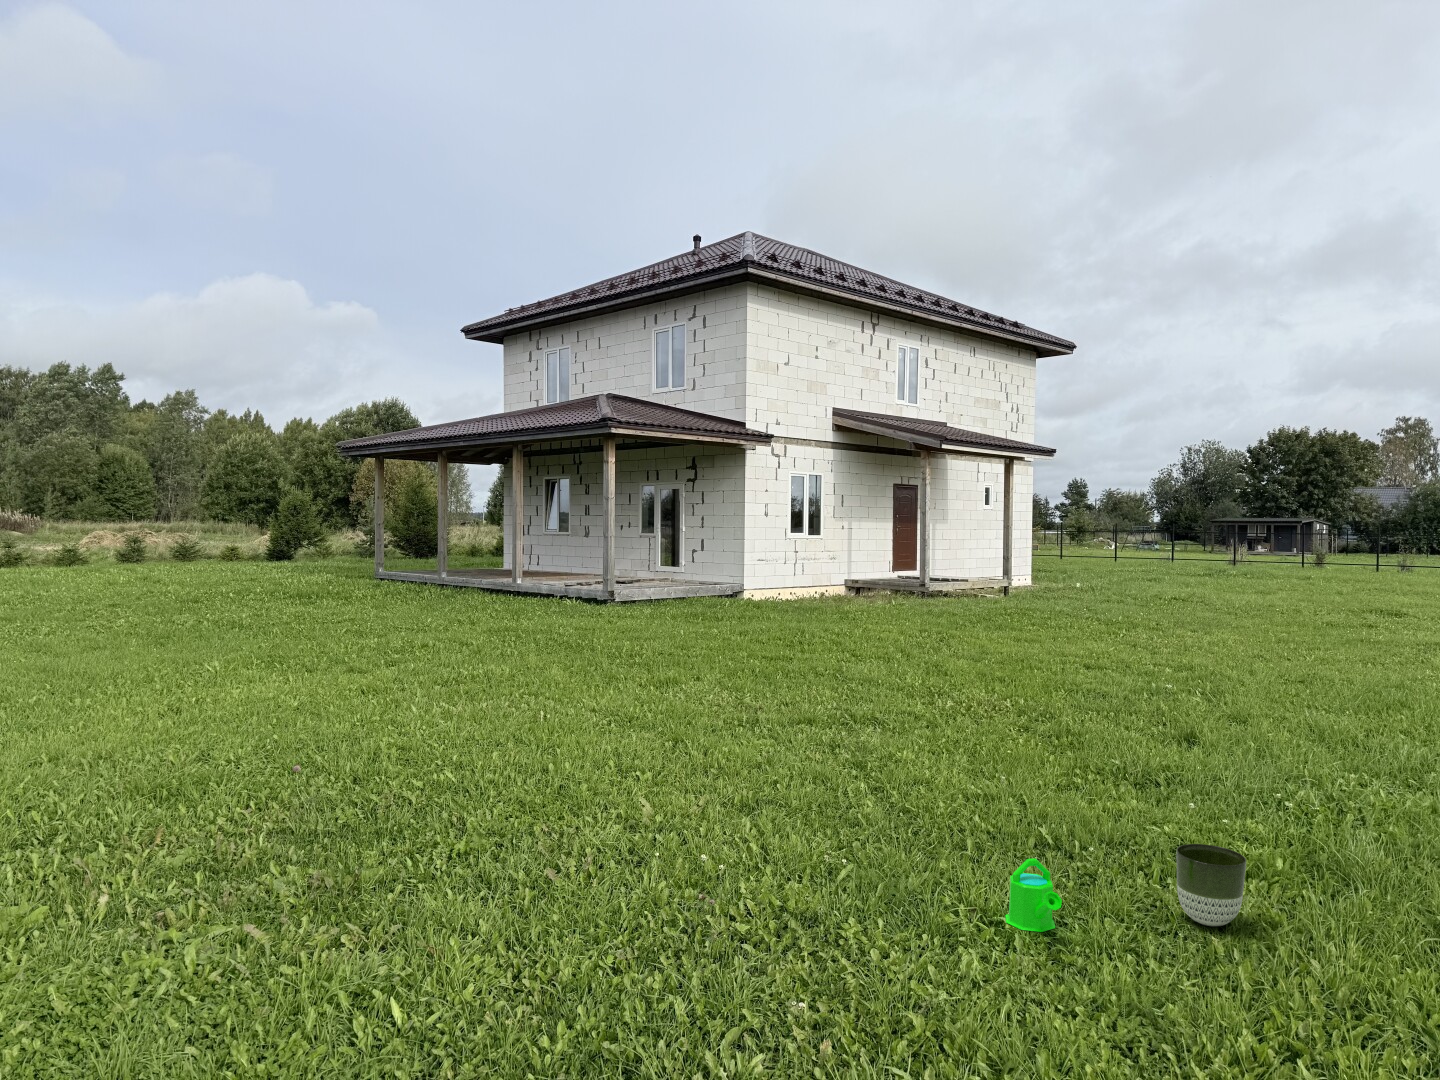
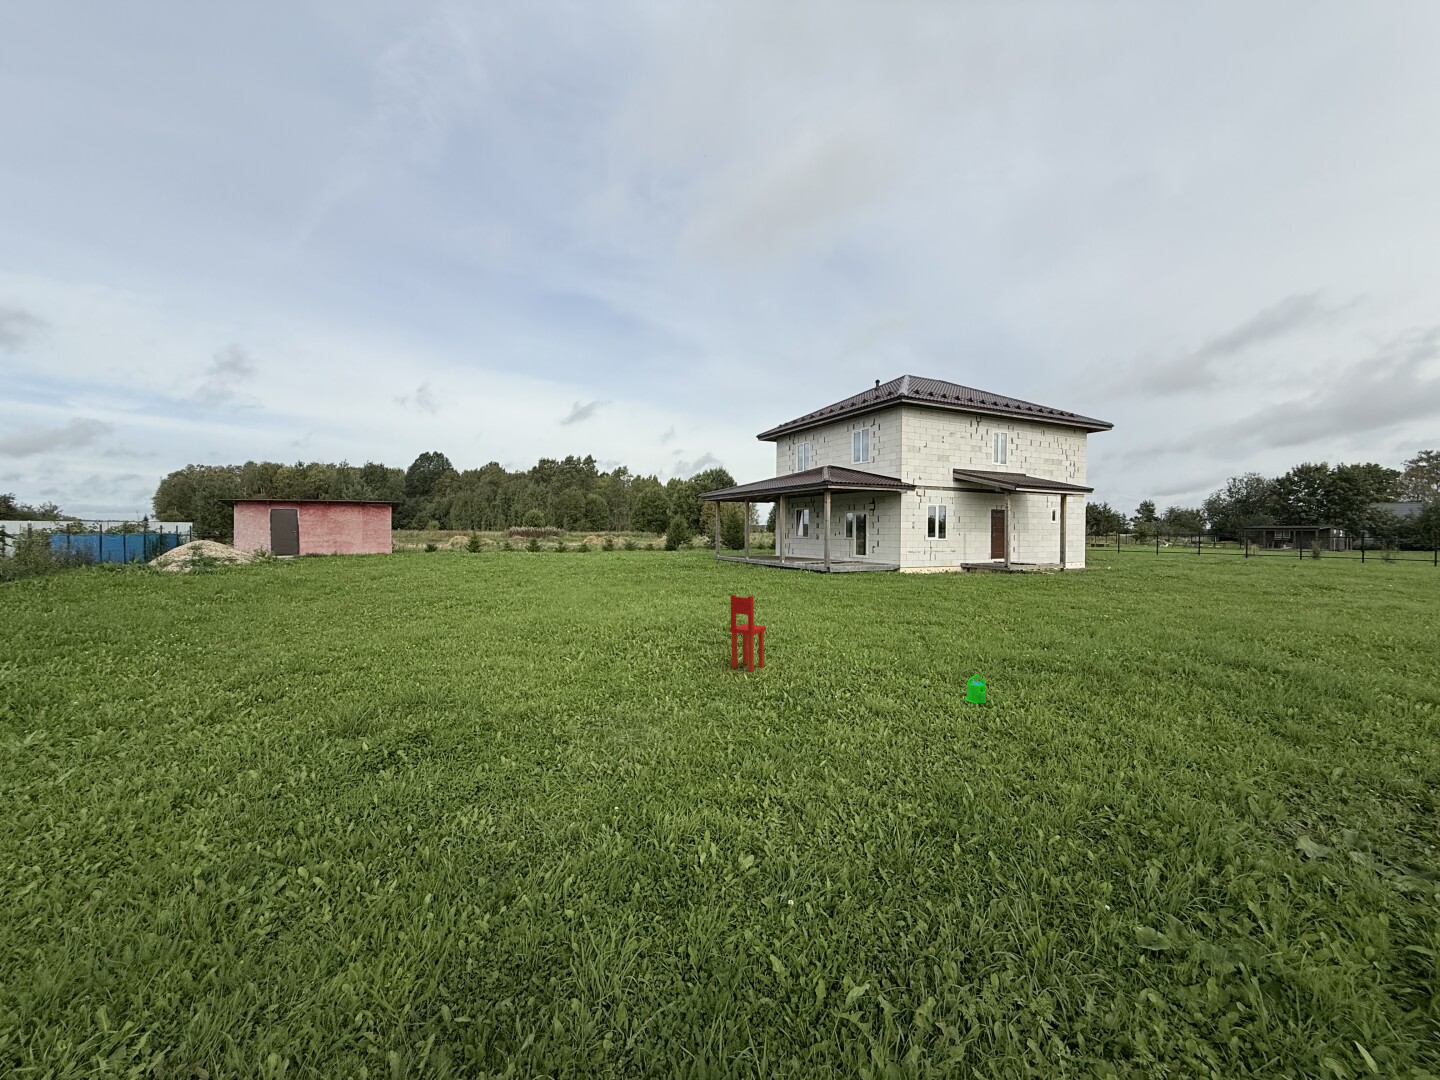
chair: none [393,676,496,885] -> present [729,595,766,672]
planter: present [1176,844,1246,926] -> none [1044,675,1075,708]

